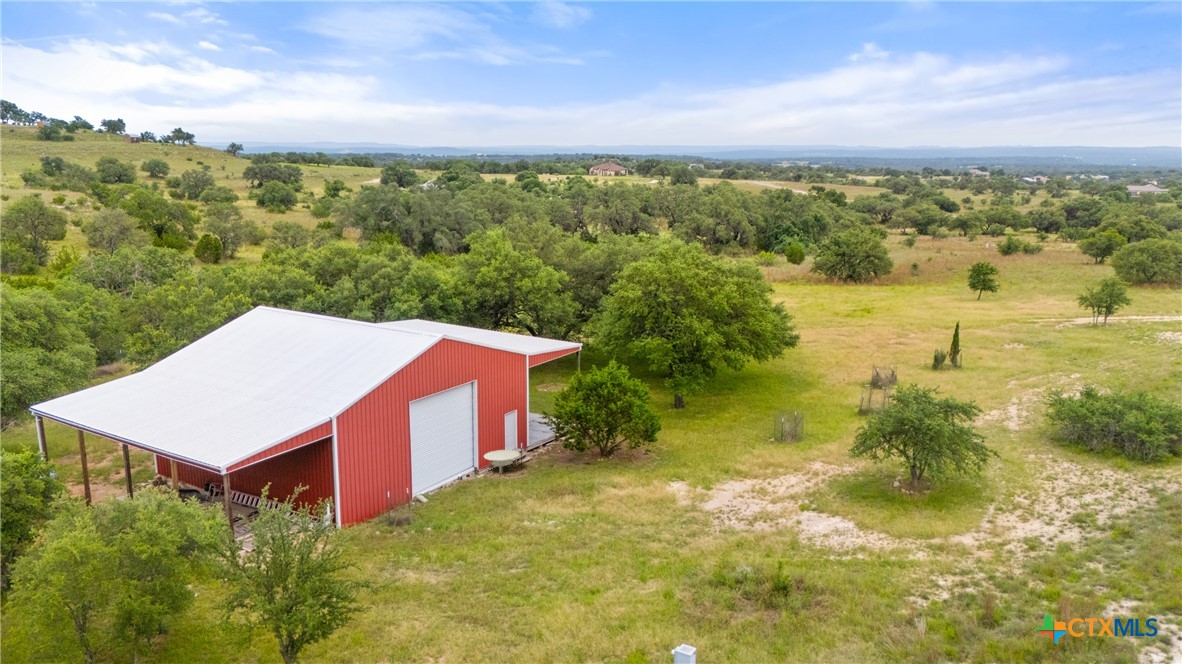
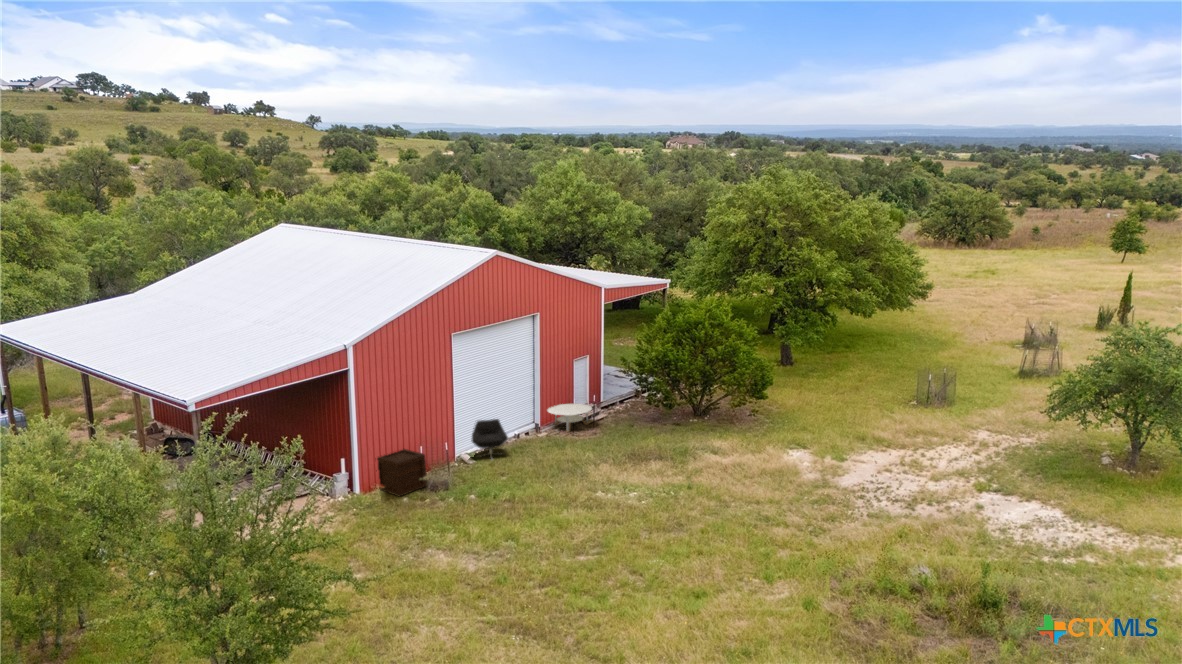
lounge chair: none [424,466,454,500] -> present [471,419,508,457]
wooden crate: none [350,494,391,532] -> present [377,449,427,496]

